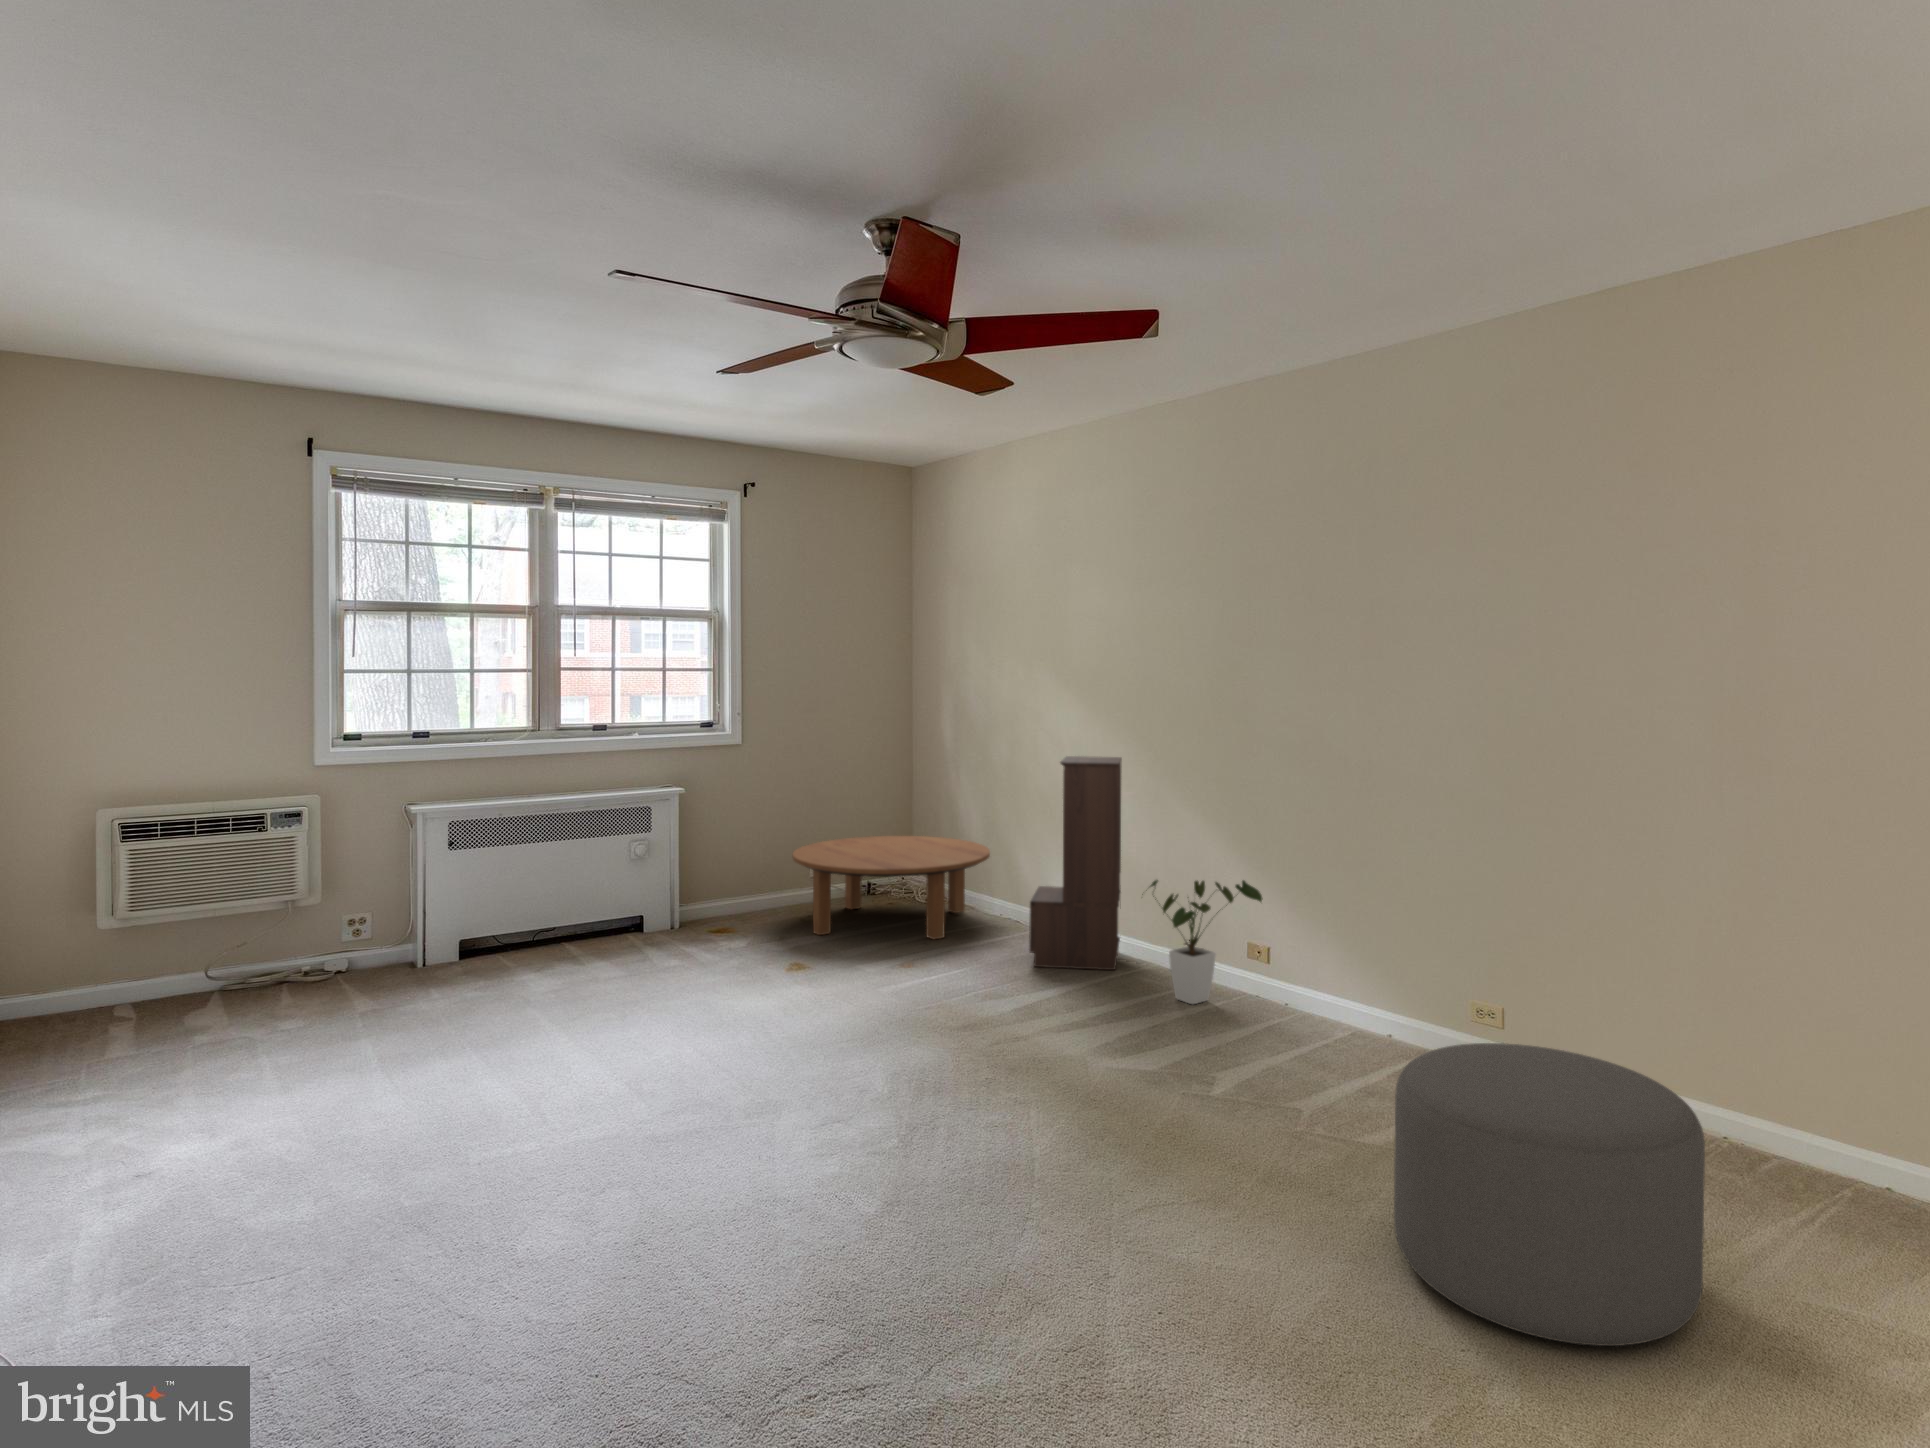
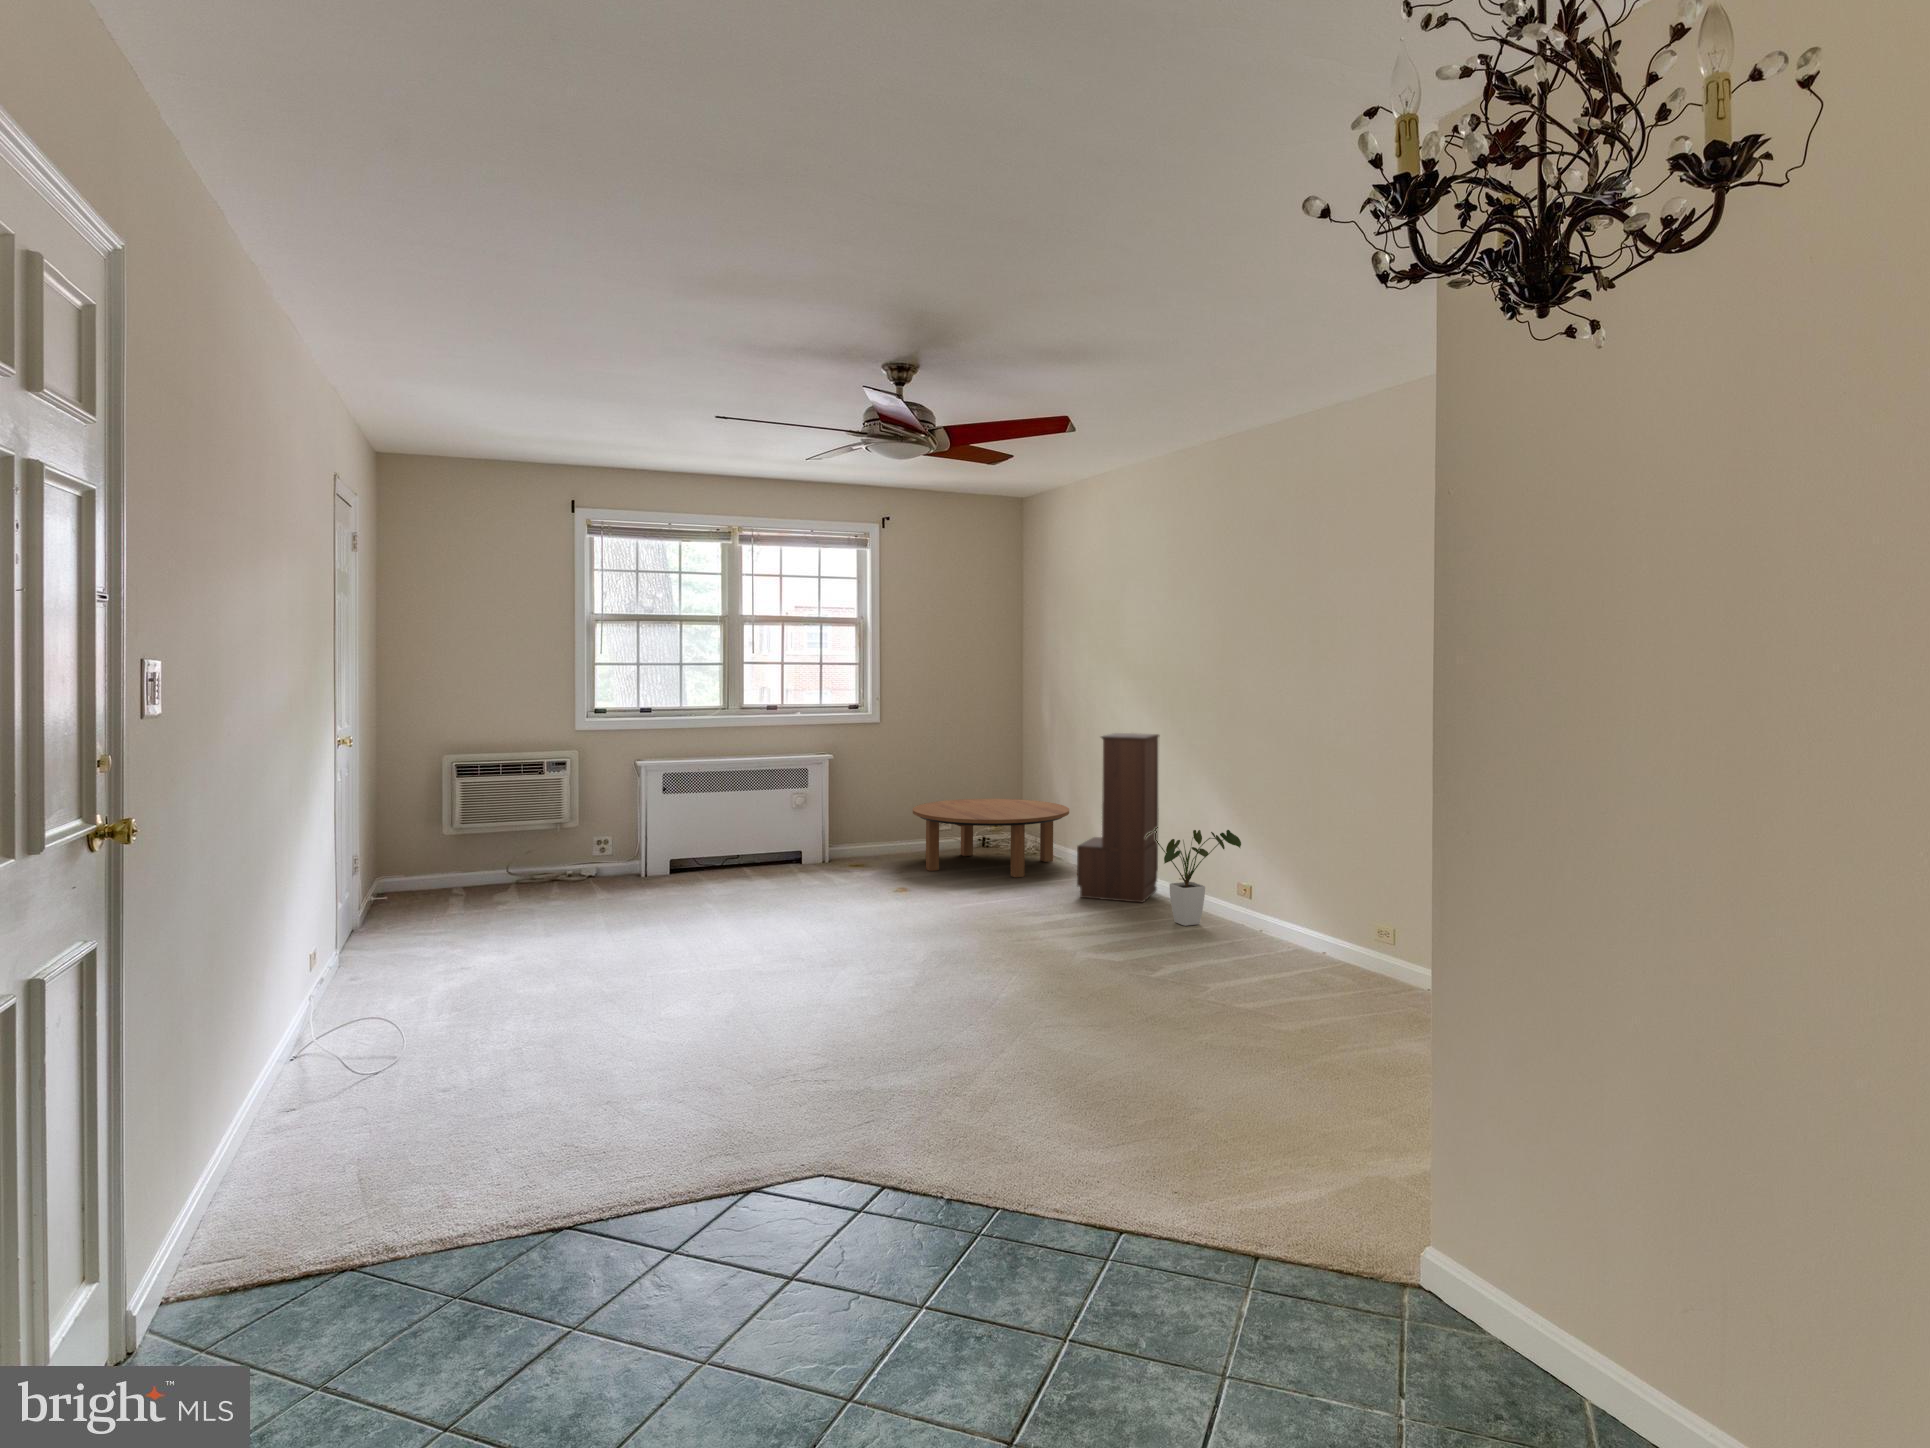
ottoman: present [1394,1043,1705,1346] -> none [1193,923,1387,1100]

